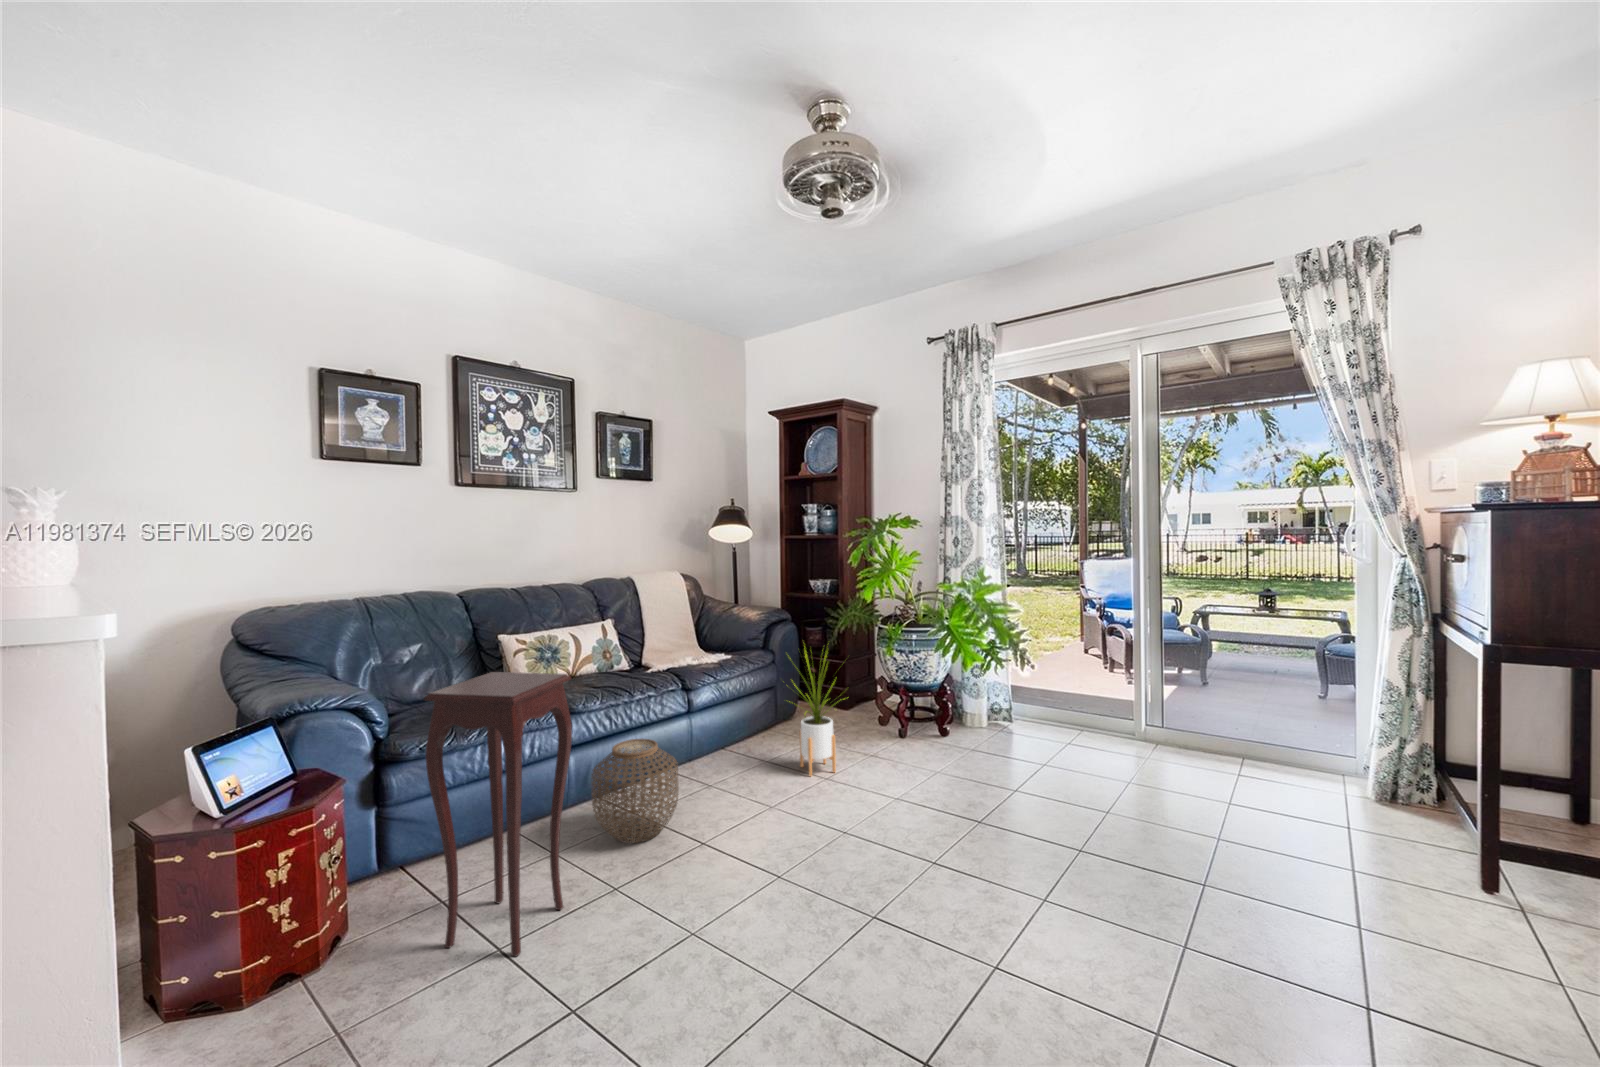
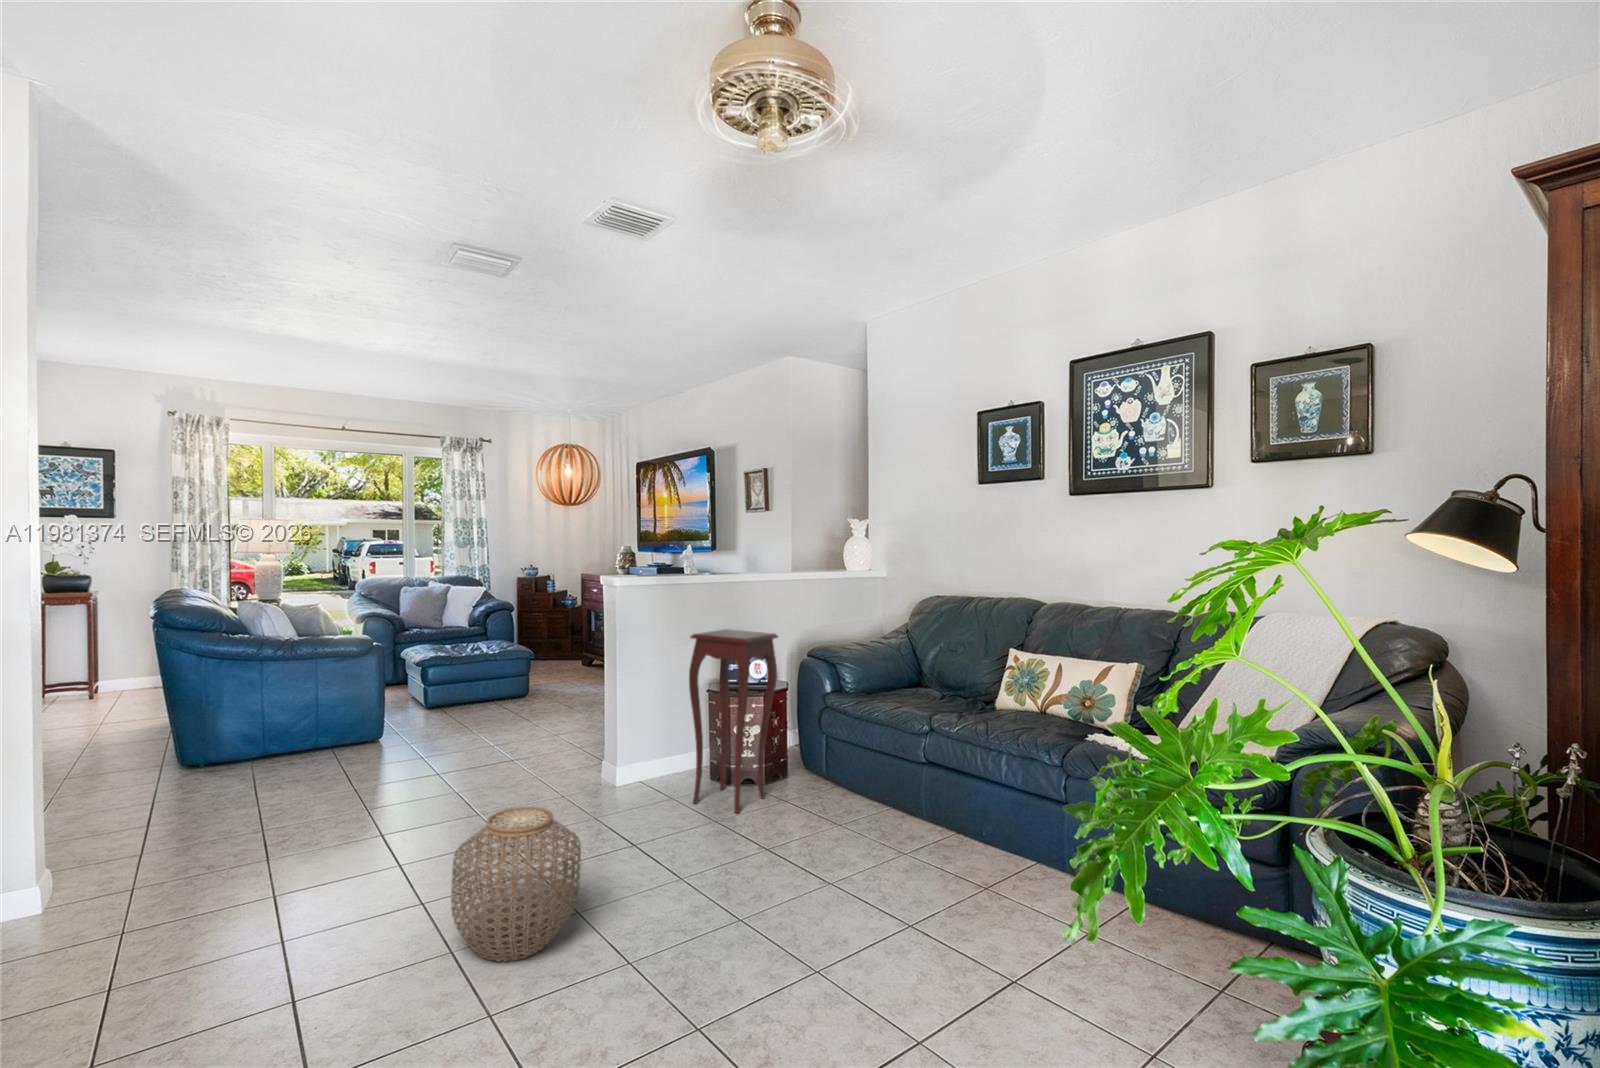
house plant: present [797,651,836,776] -> none [954,727,1086,991]
woven basket: present [592,739,678,843] -> present [451,807,581,962]

